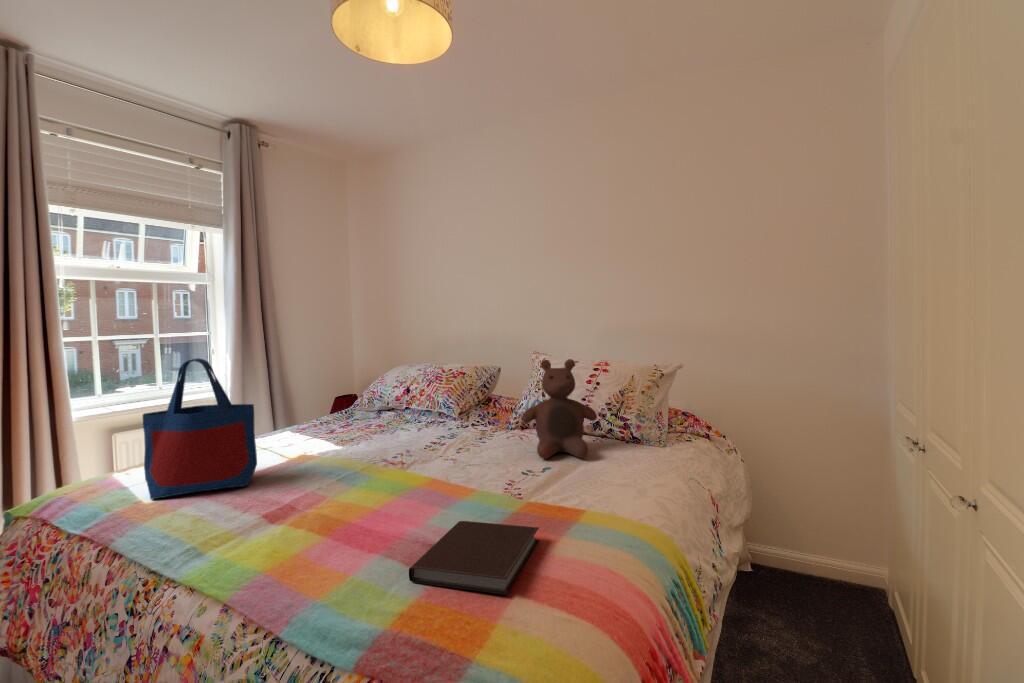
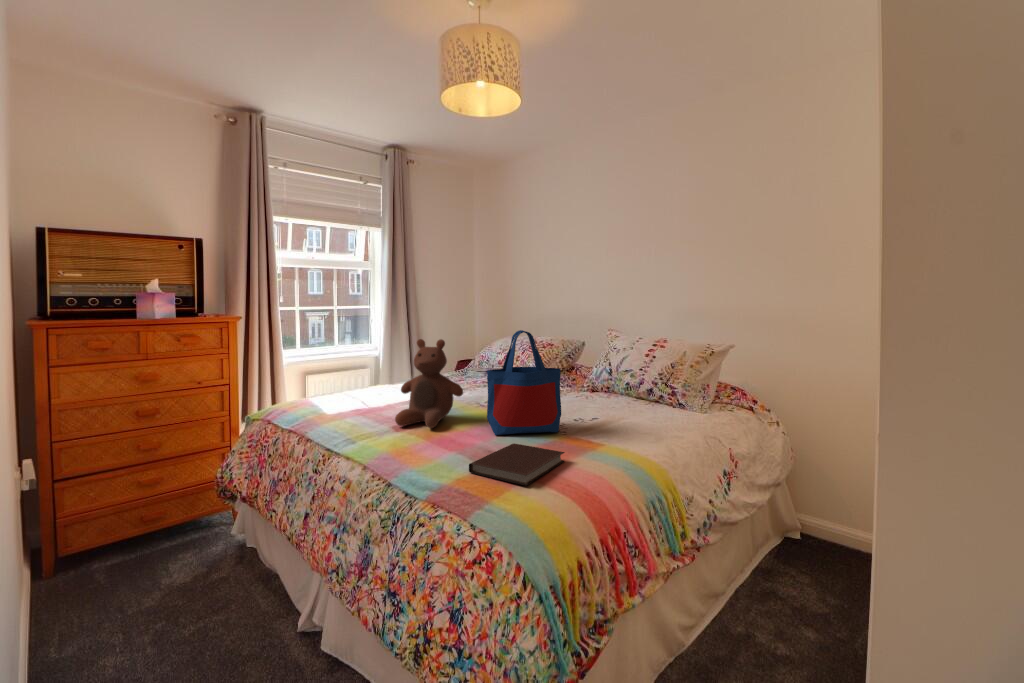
tote bag: present [143,358,257,499] -> present [487,330,561,435]
stuffed bear: present [522,359,597,459] -> present [395,339,463,428]

